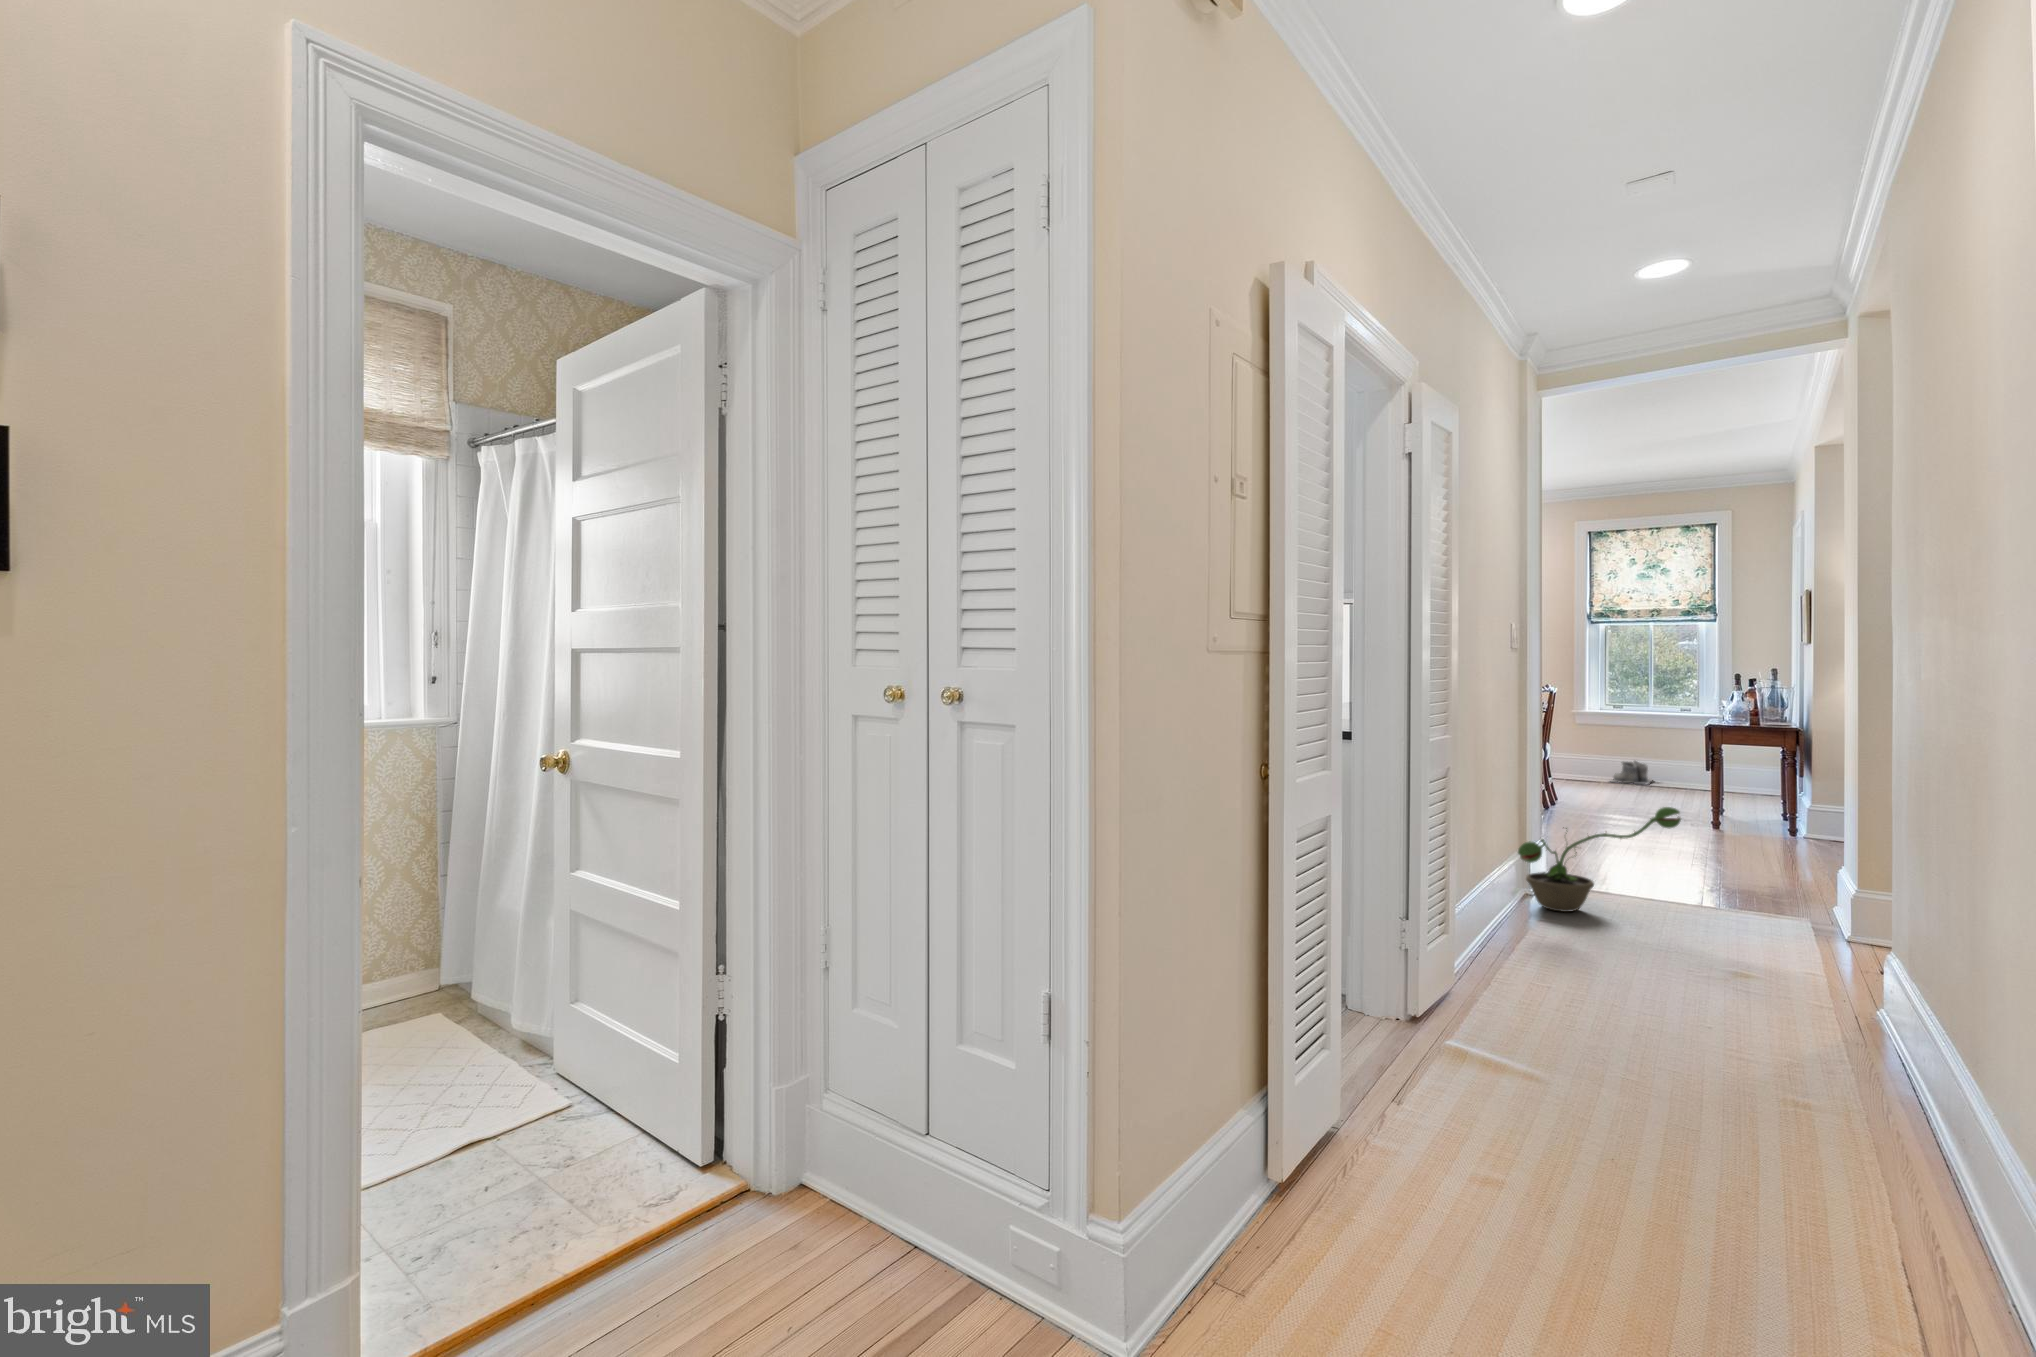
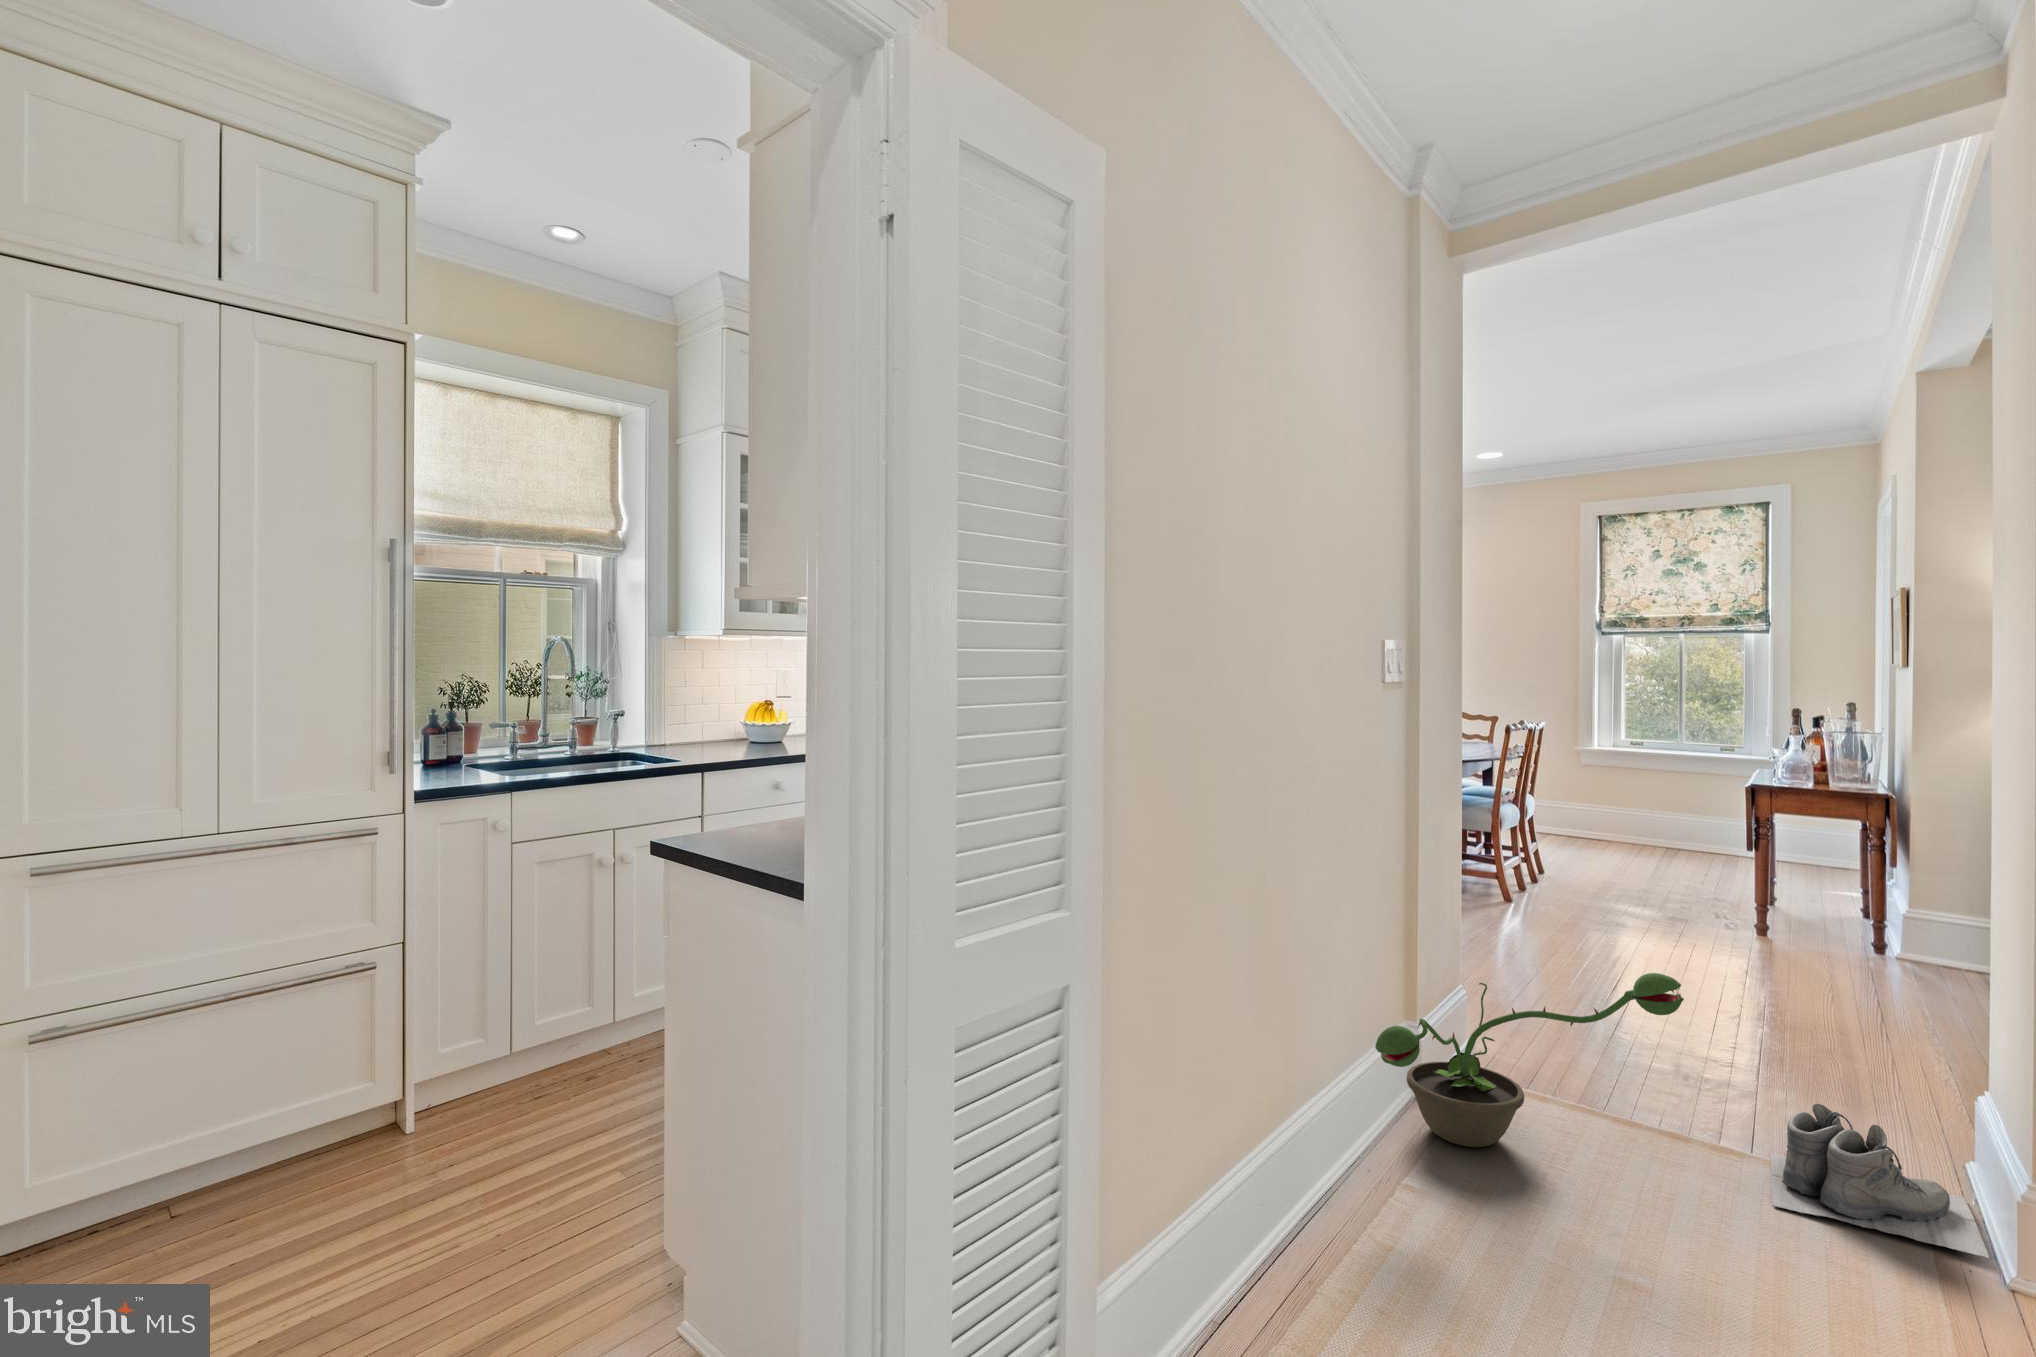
boots: present [1611,761,1654,784] -> present [1771,1104,1989,1258]

